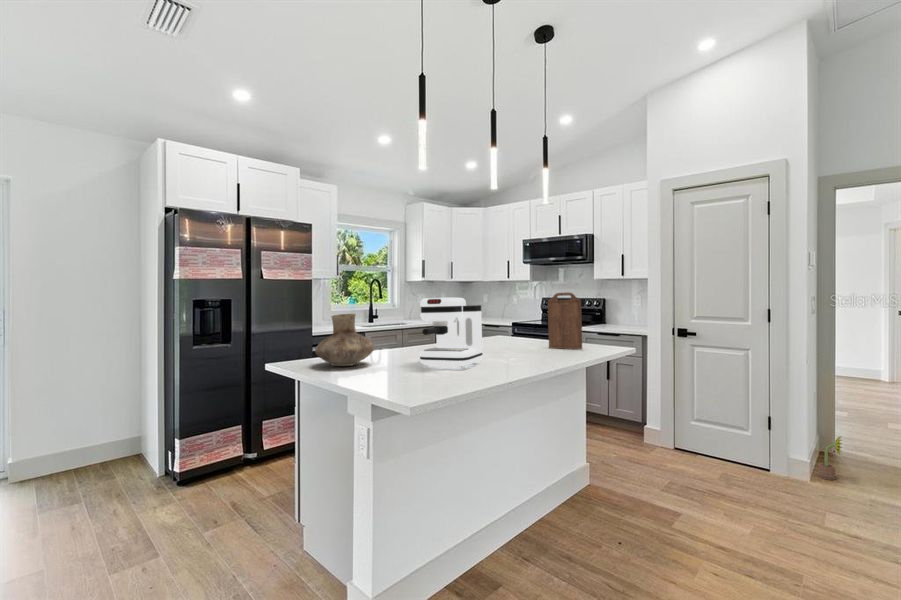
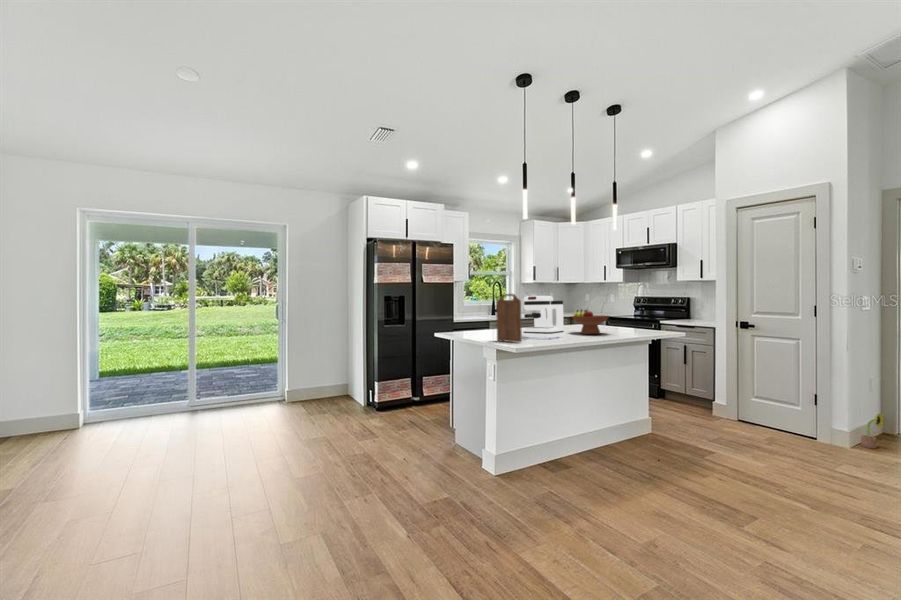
cutting board: present [548,292,582,349] -> present [496,294,522,342]
vase: present [315,314,374,366] -> none [462,305,496,336]
fruit bowl: none [488,317,544,355] -> present [571,309,609,334]

